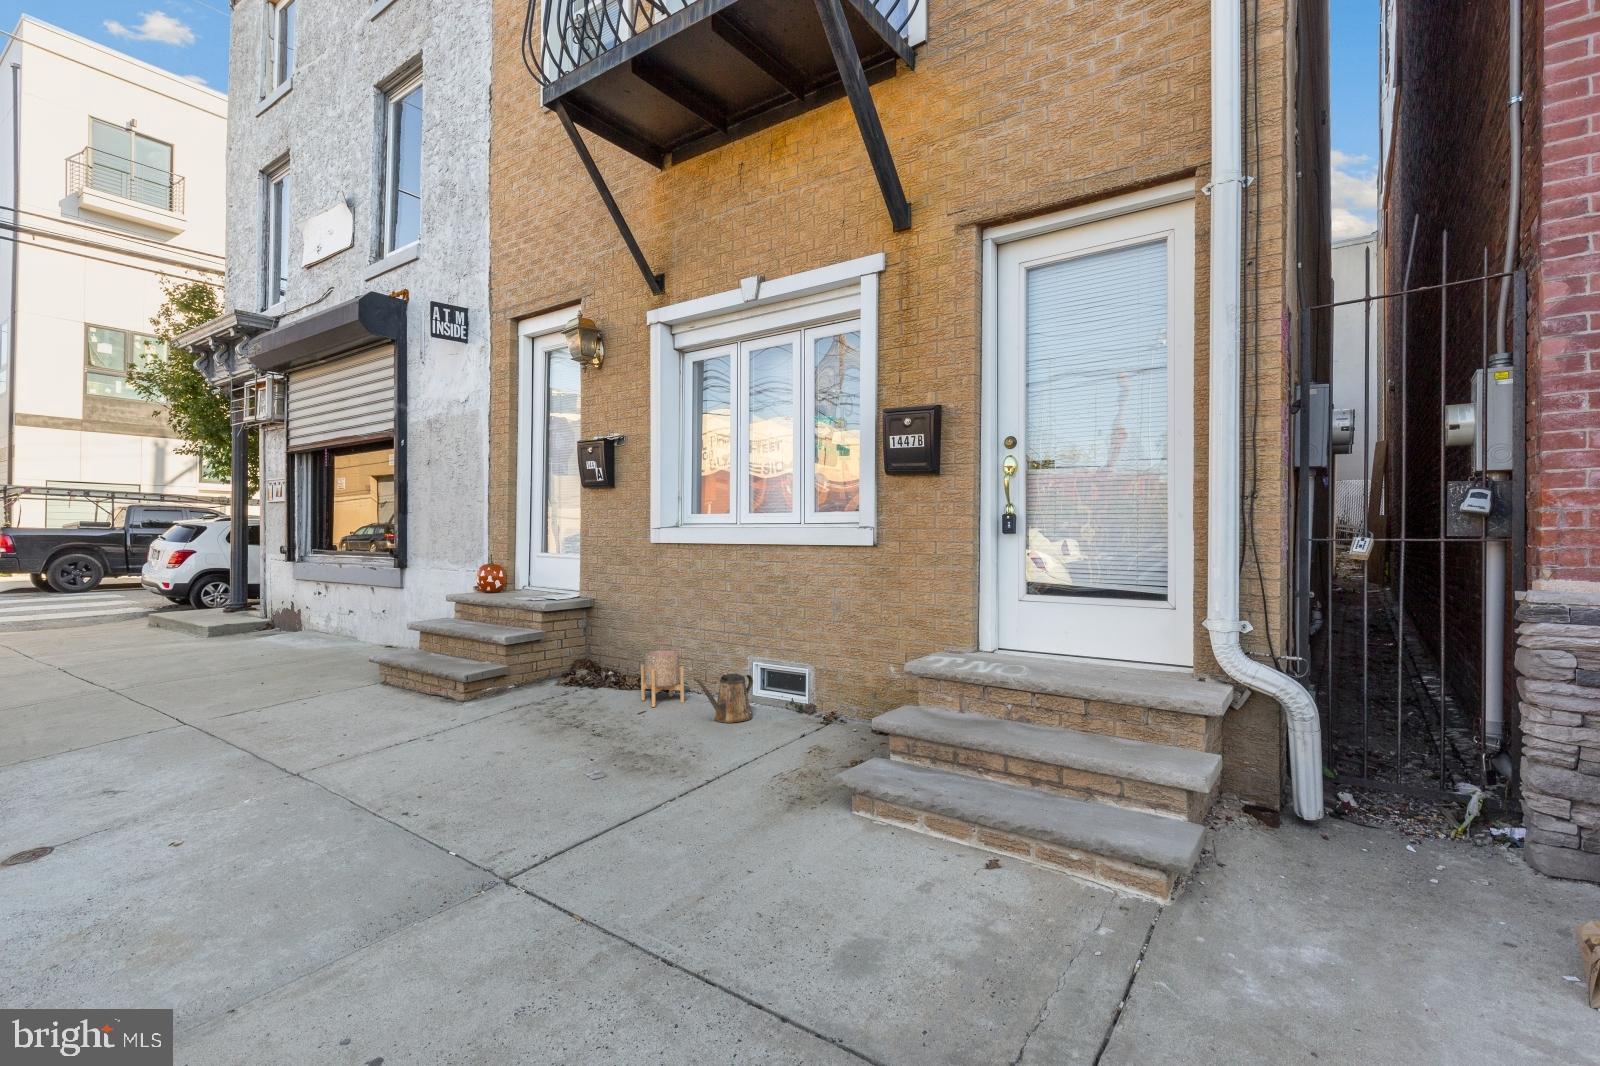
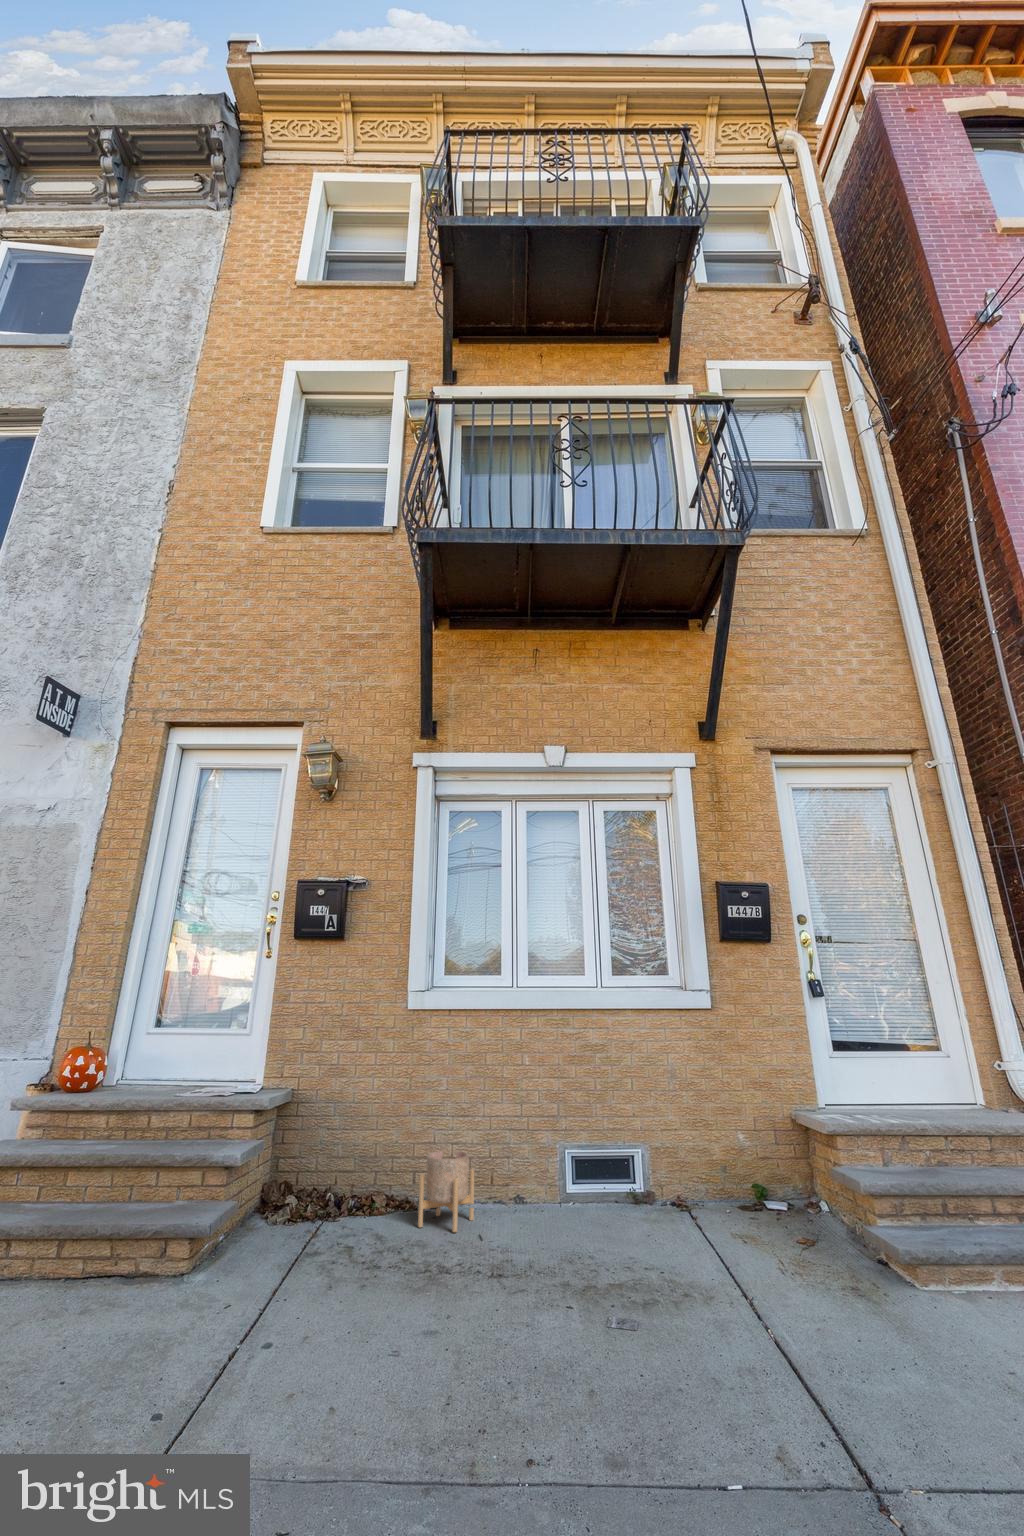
watering can: present [694,674,753,723] -> none [548,1166,593,1233]

